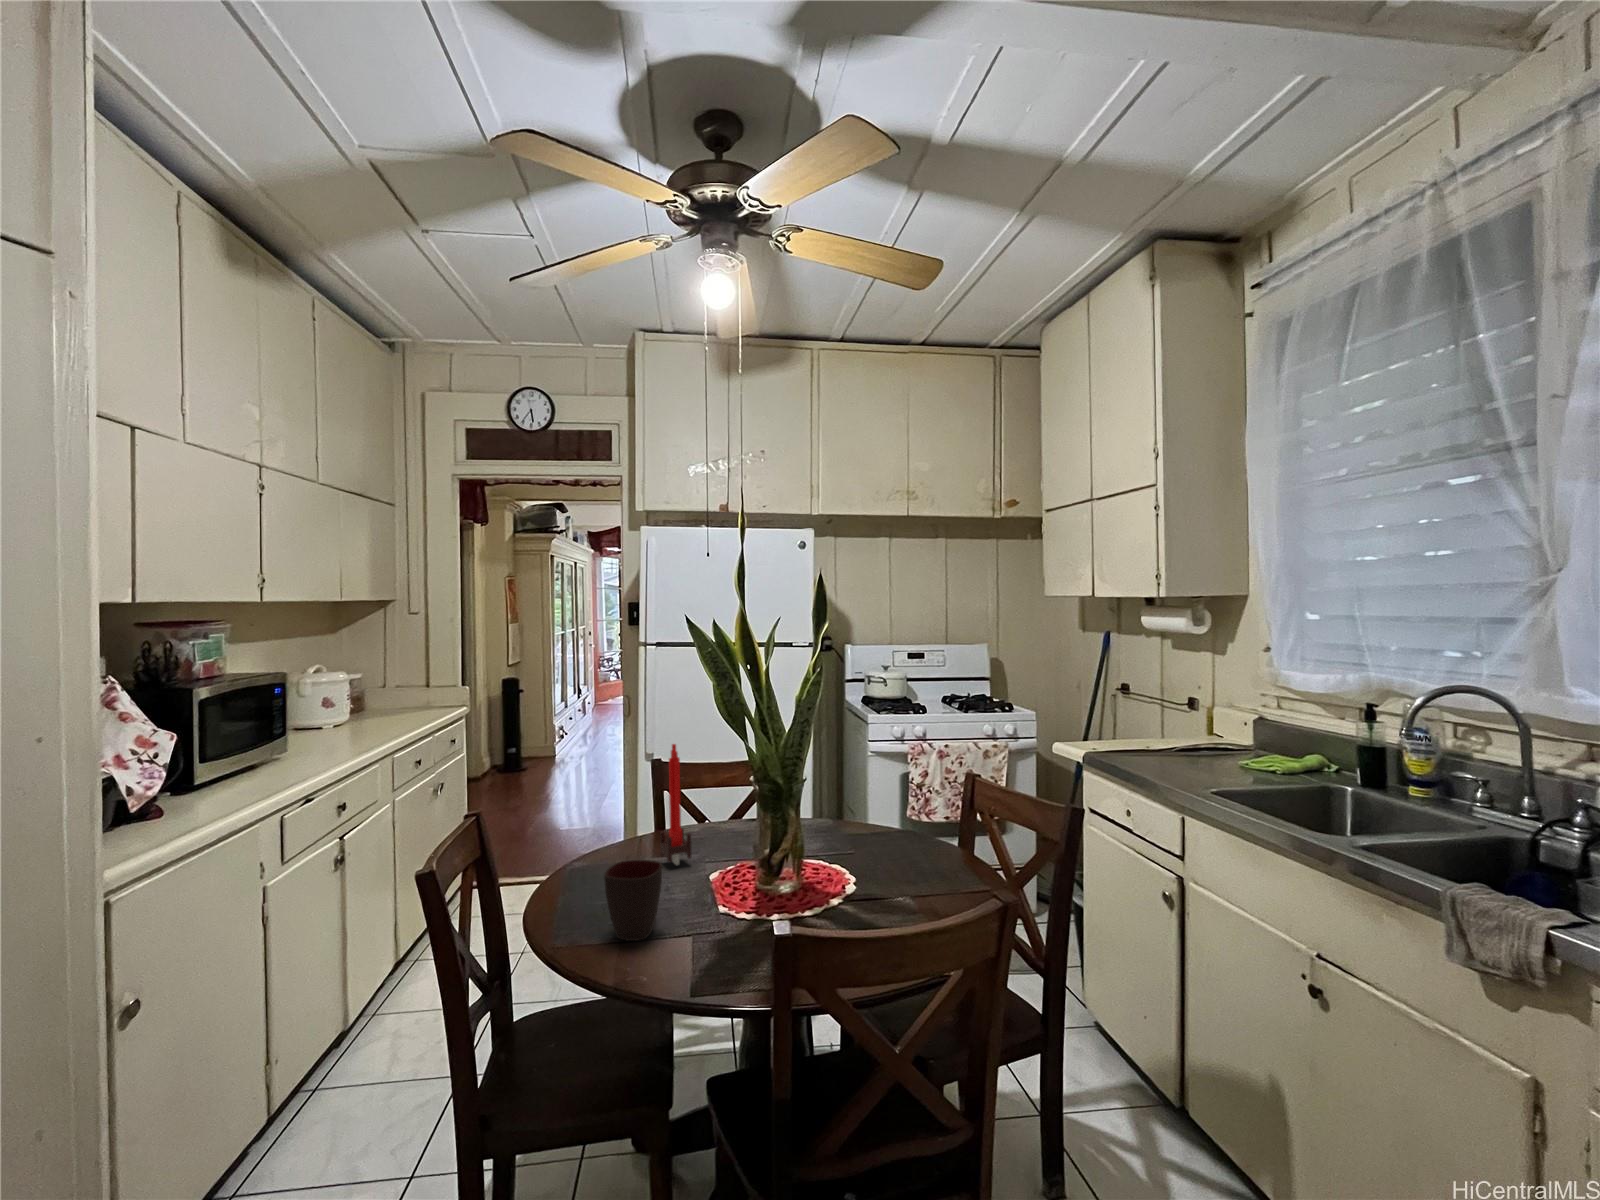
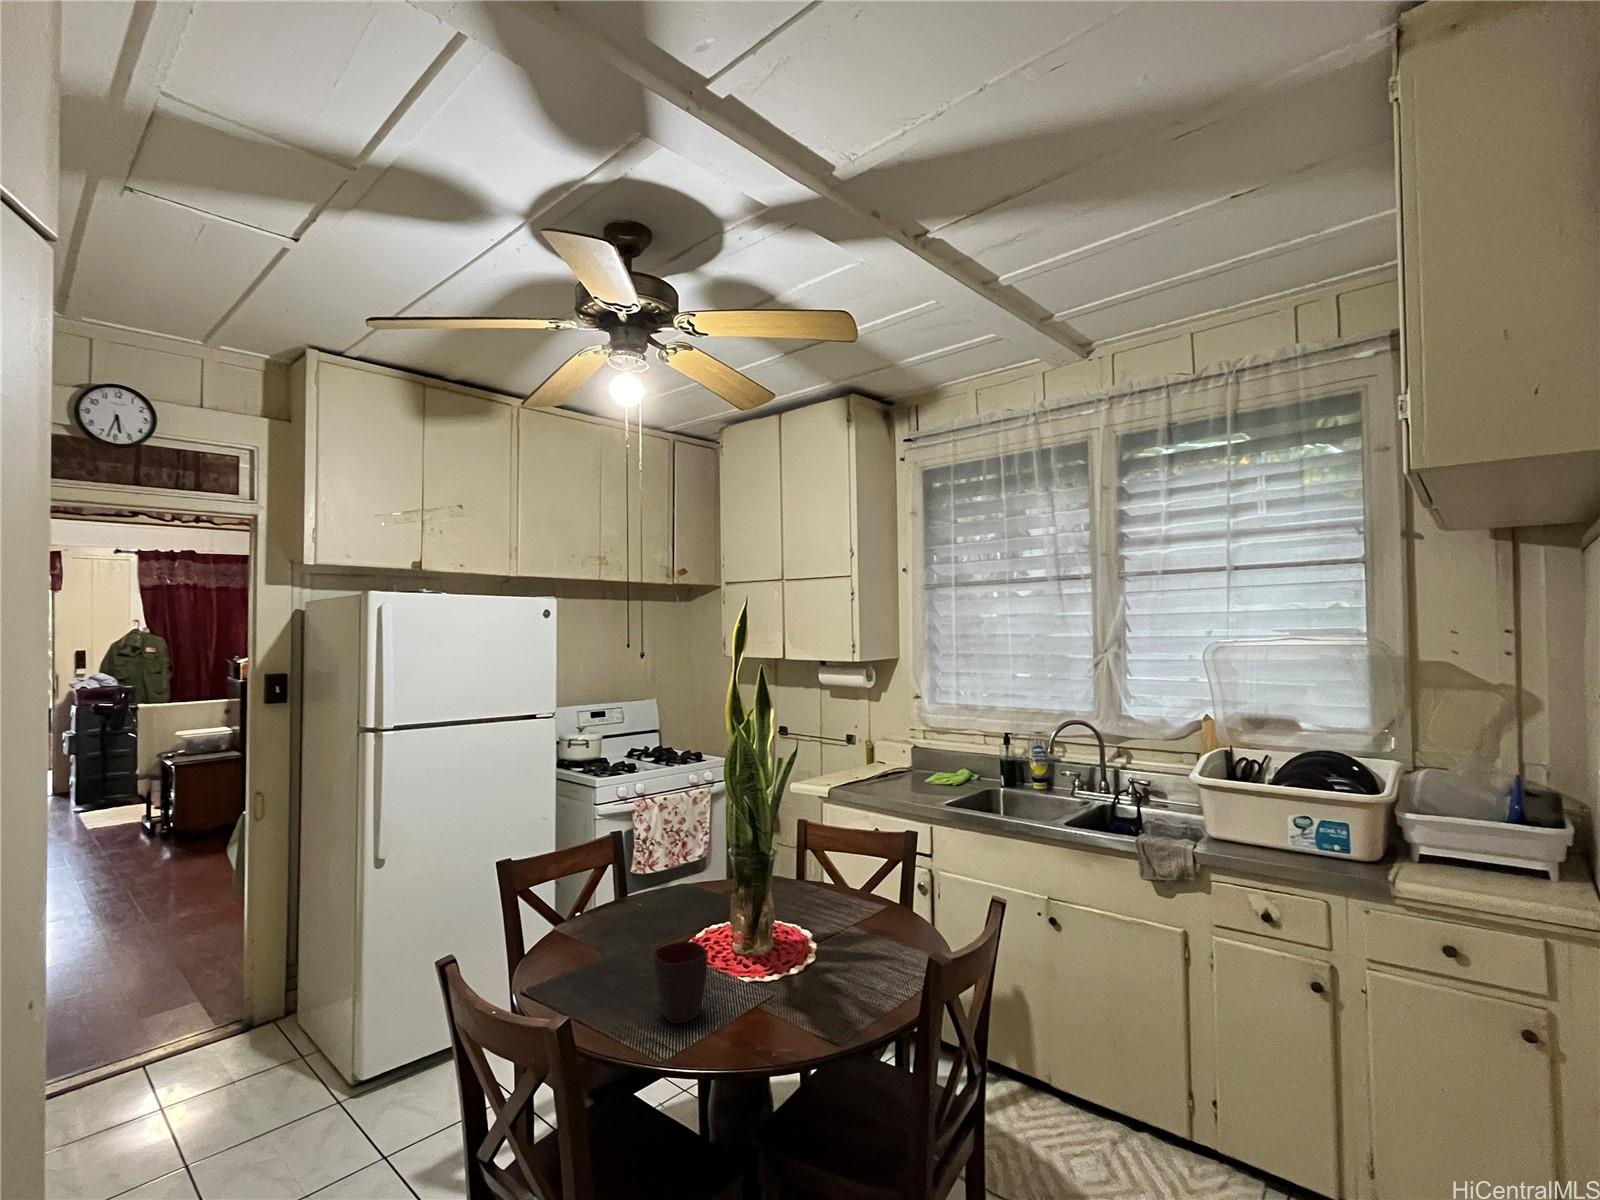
candle: present [660,744,692,865] -> none [585,830,620,954]

